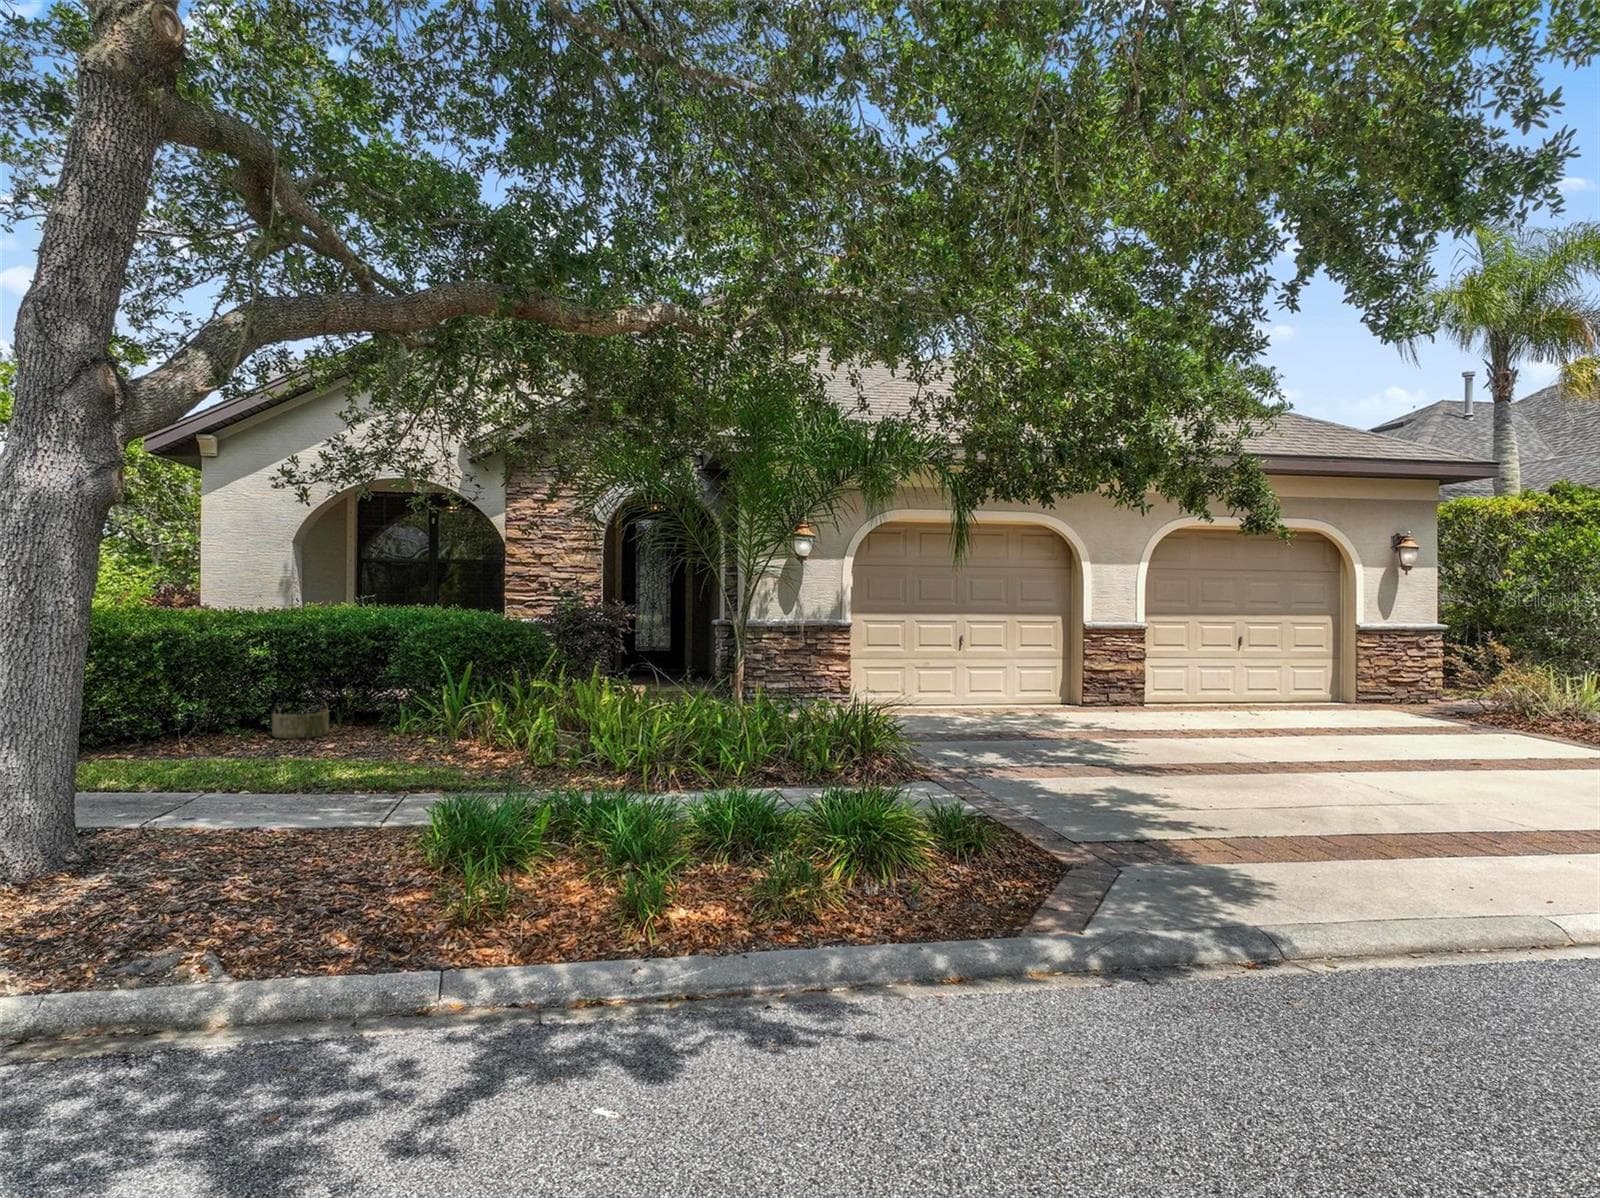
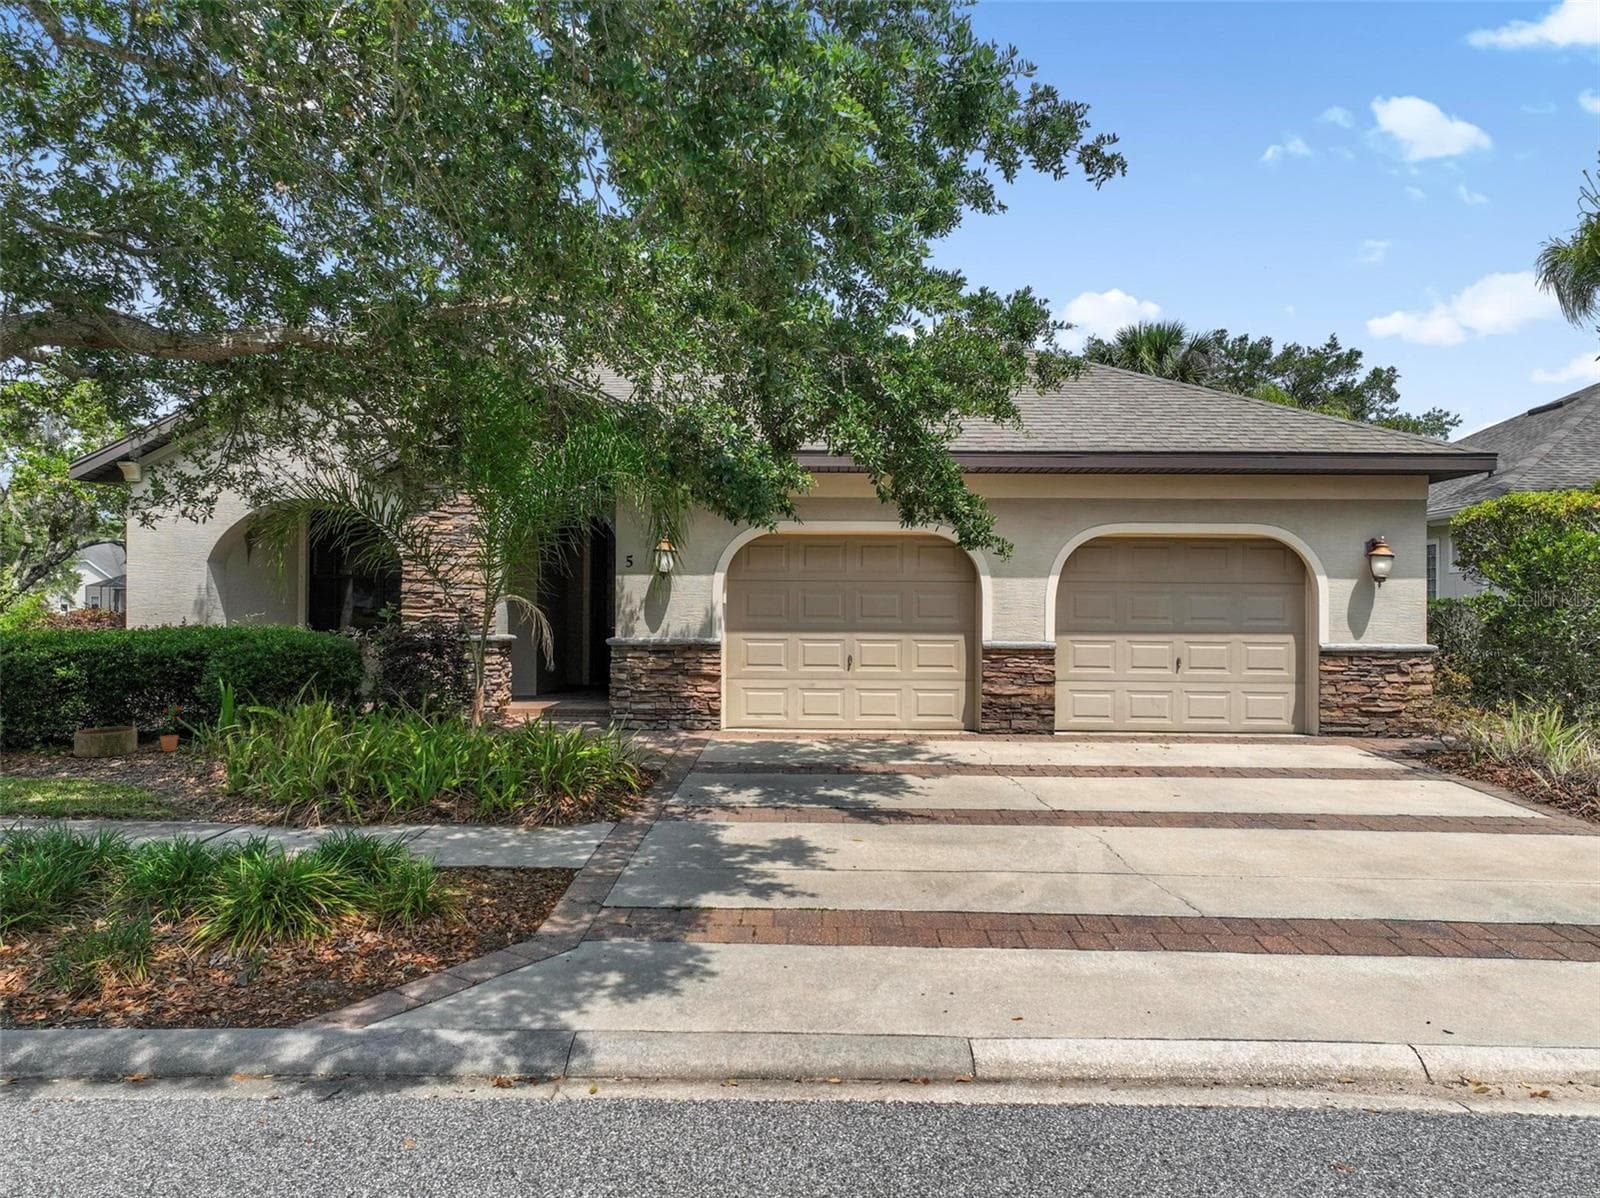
potted plant: none [351,686,373,732] -> present [160,706,181,752]

